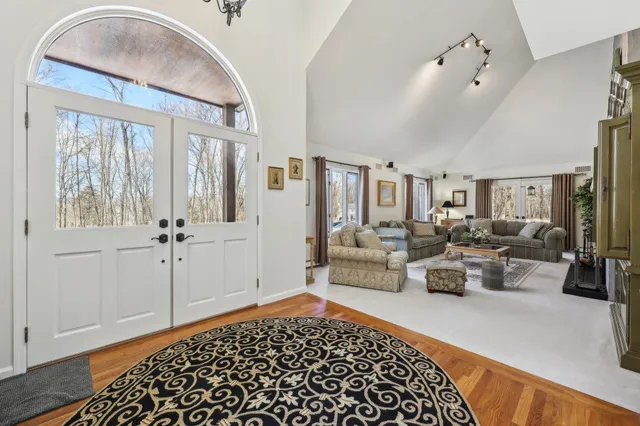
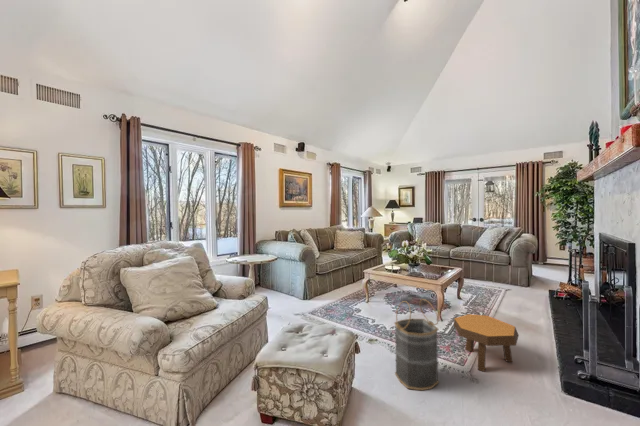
footstool: none [510,264,546,288] -> present [454,314,519,371]

